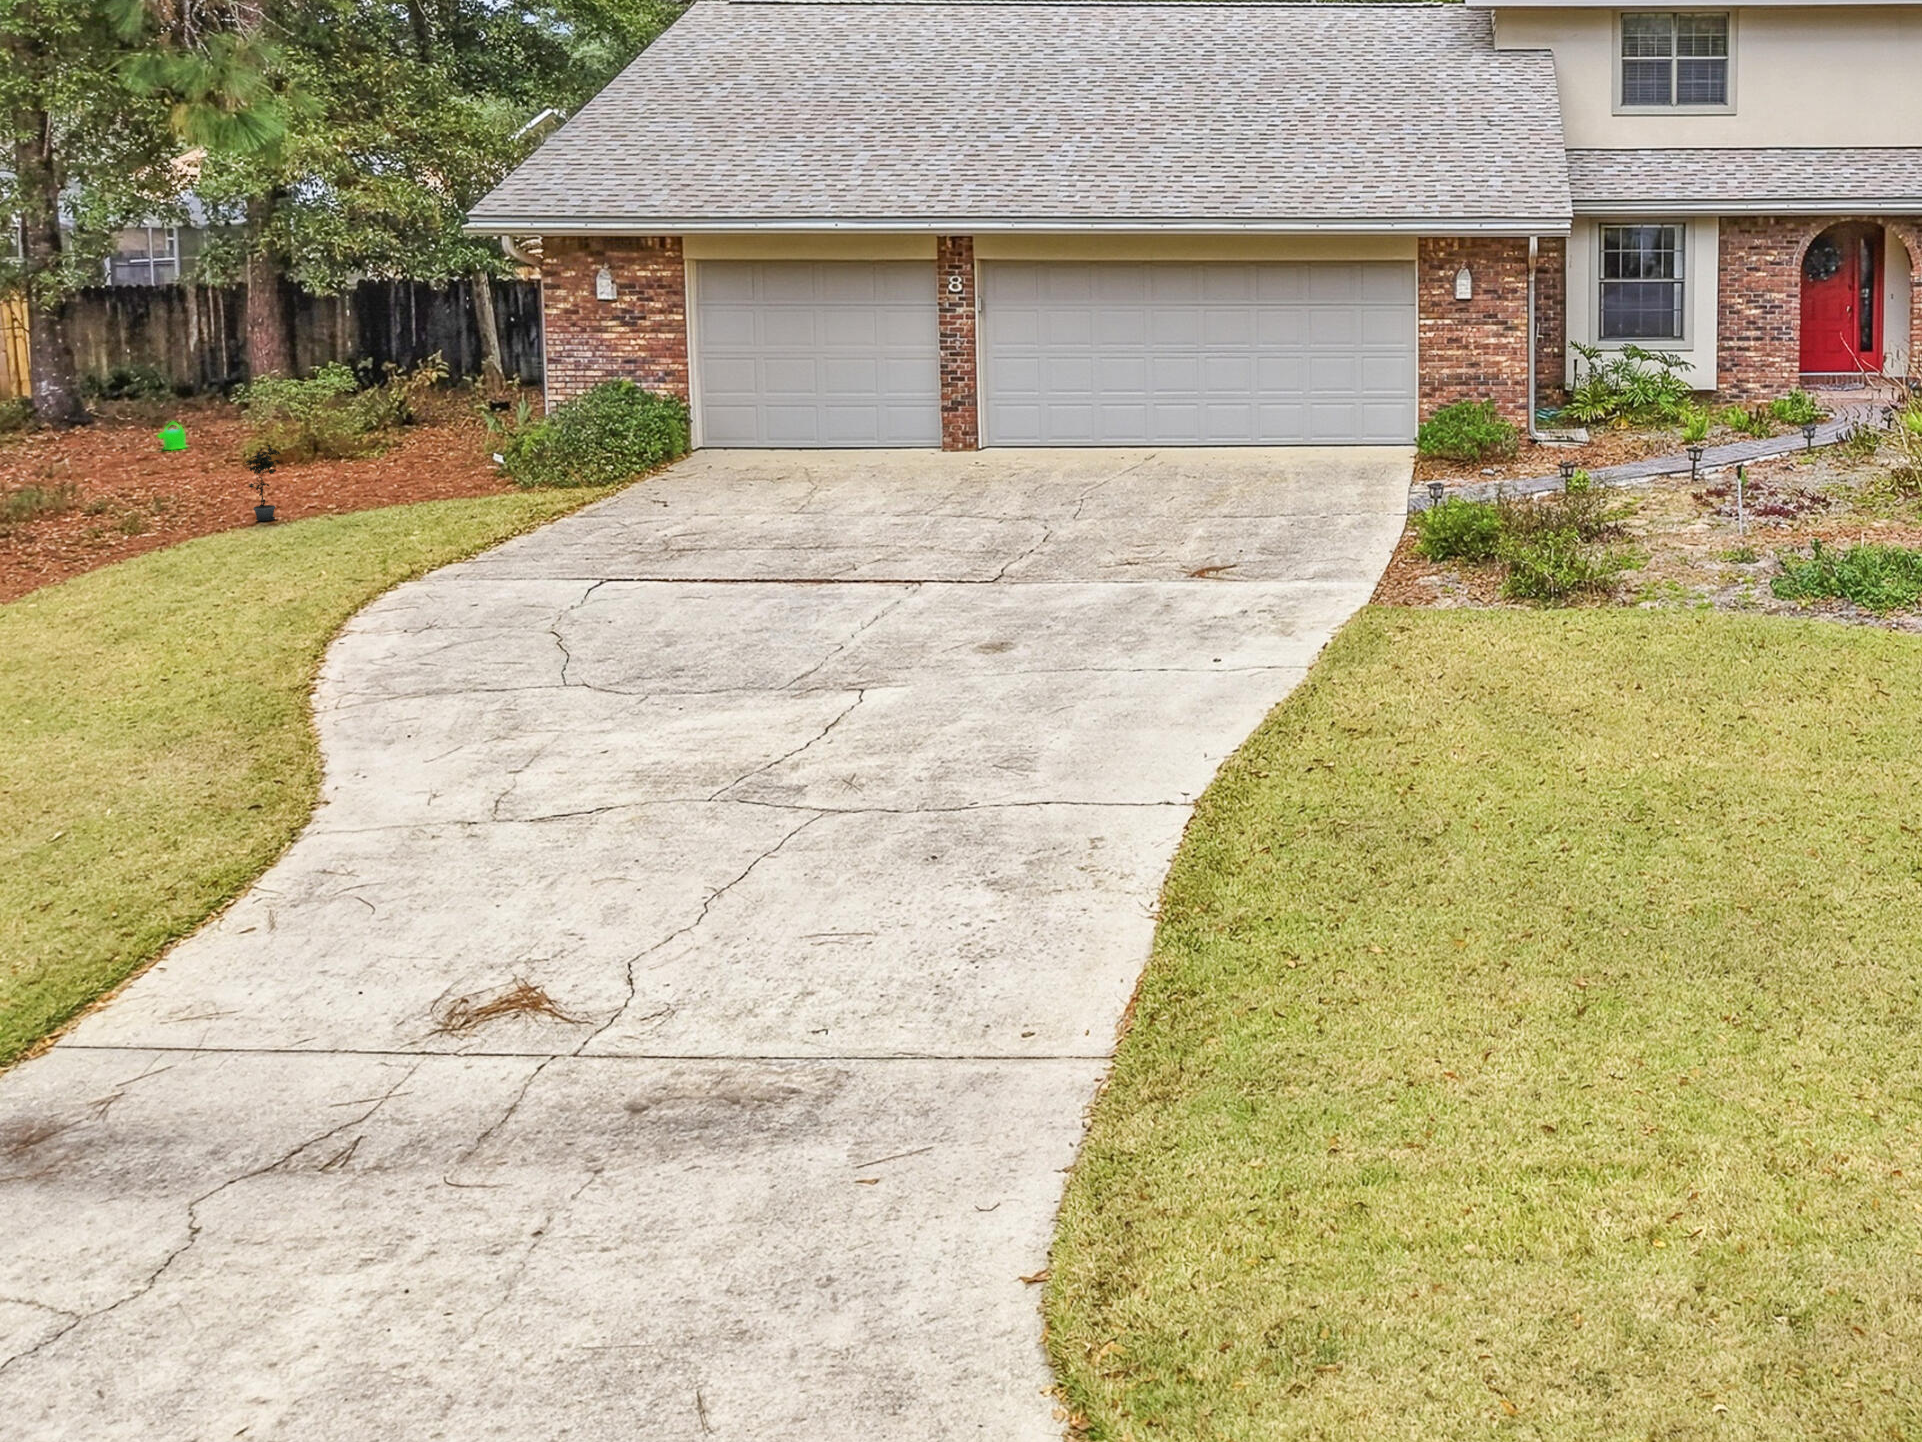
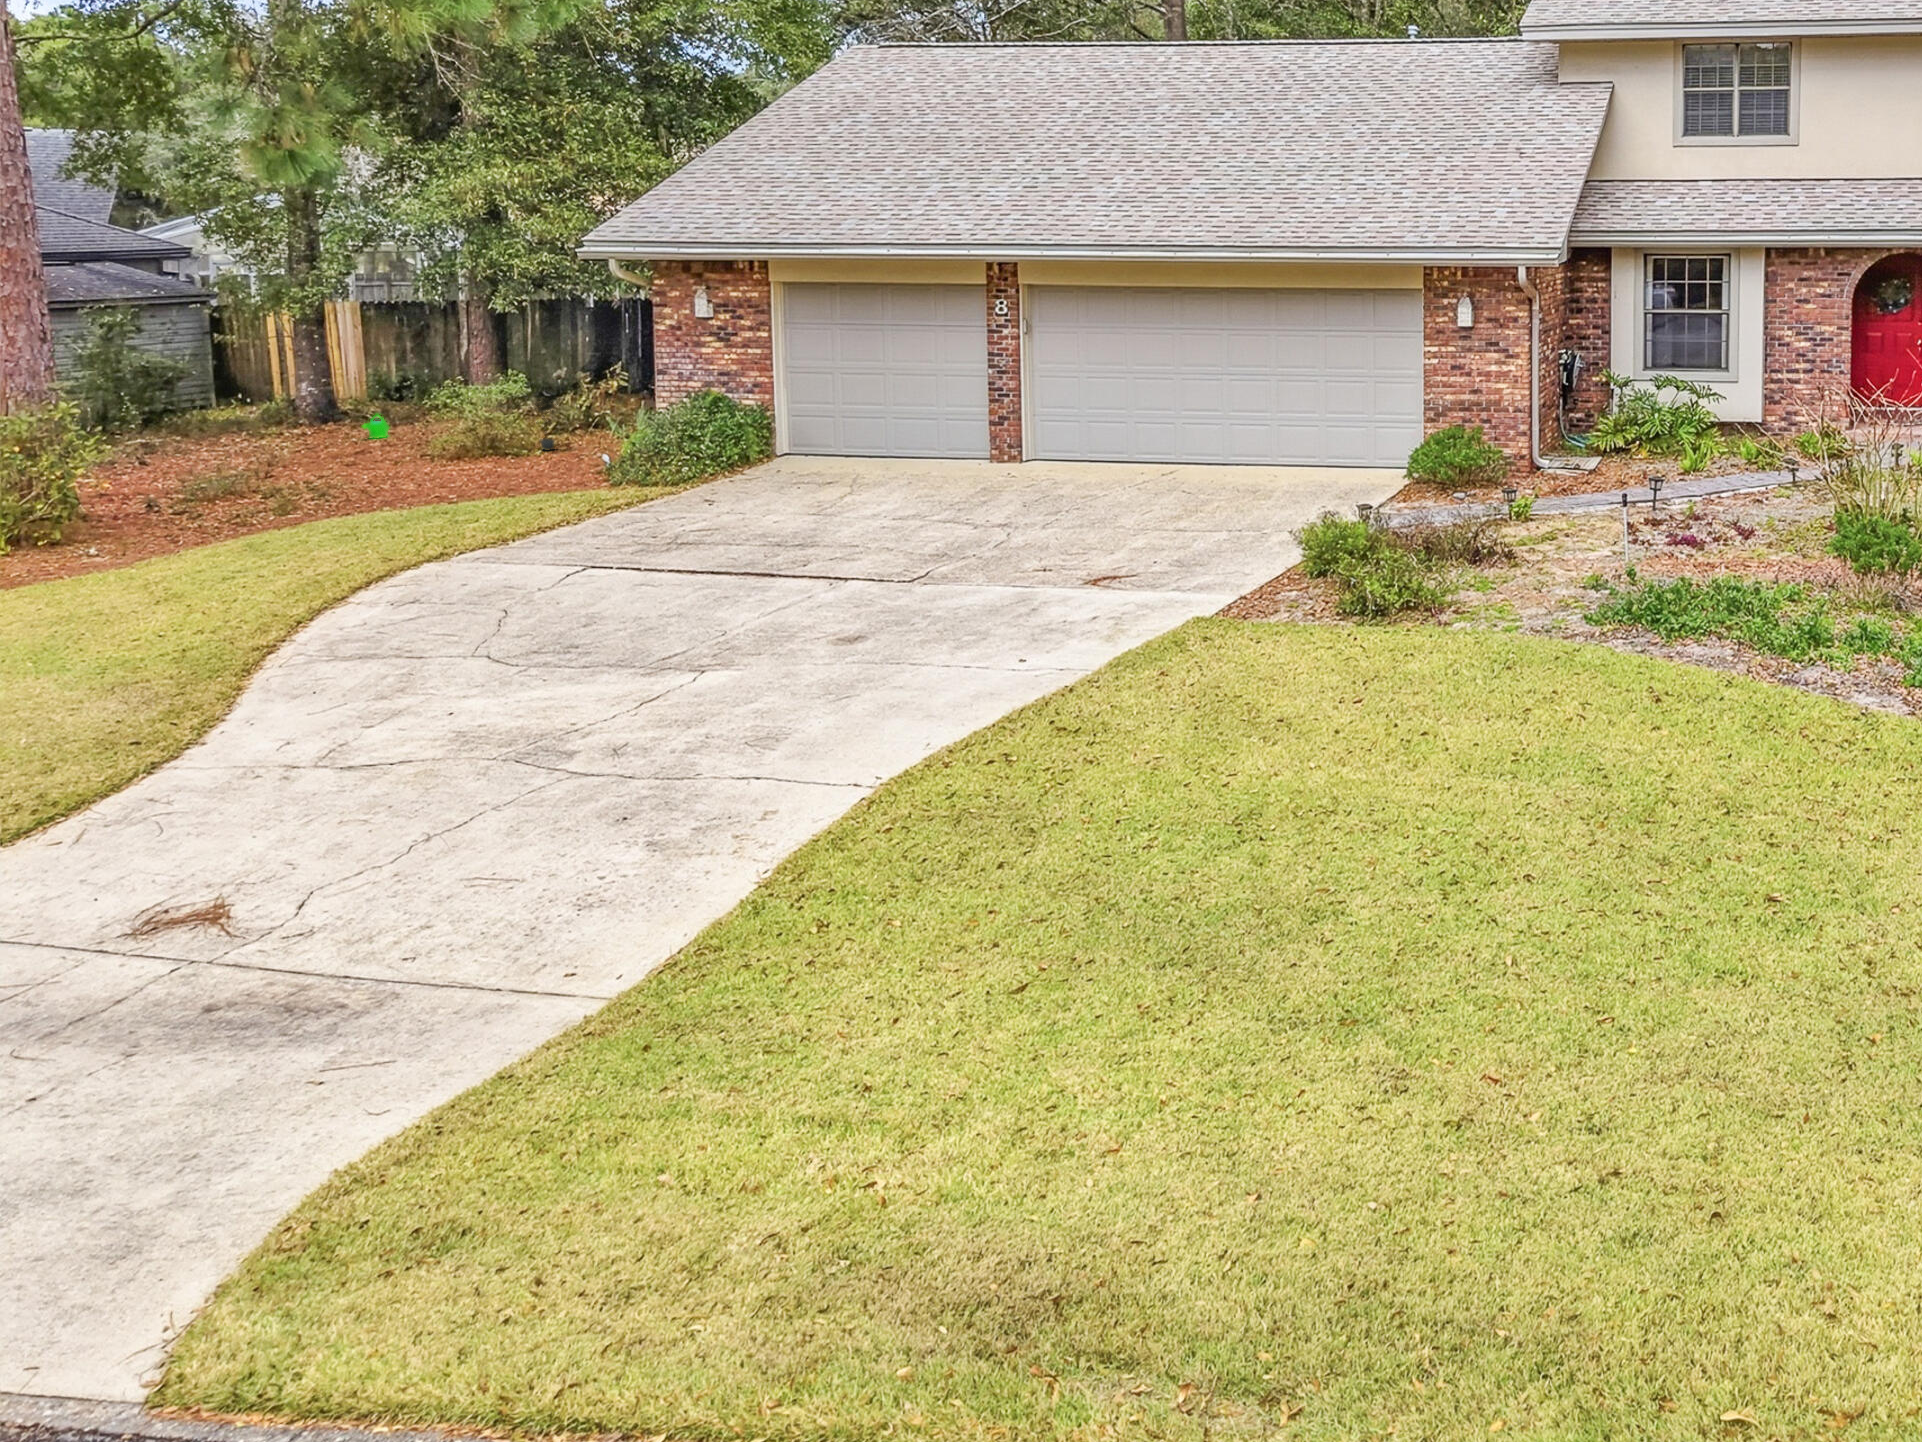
potted plant: present [243,445,280,521] -> present [535,391,558,451]

